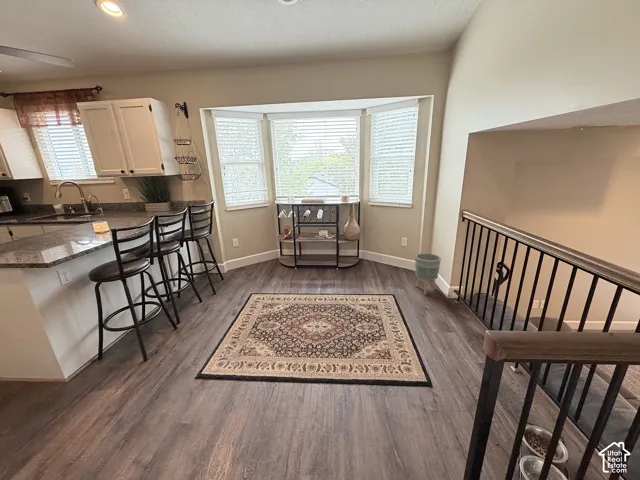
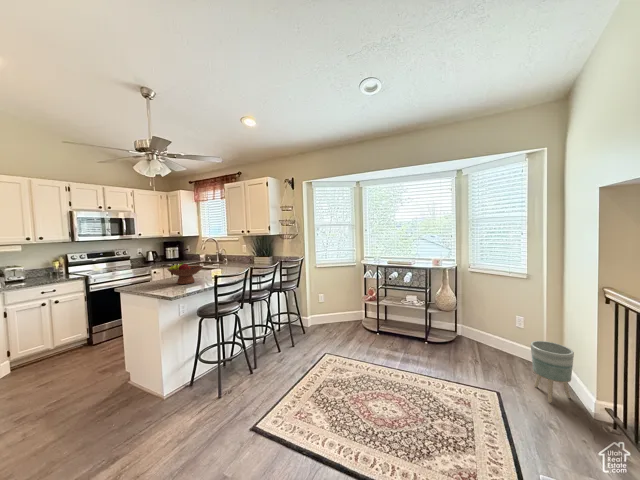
fruit bowl: none [23,216,83,246] -> present [167,262,203,284]

